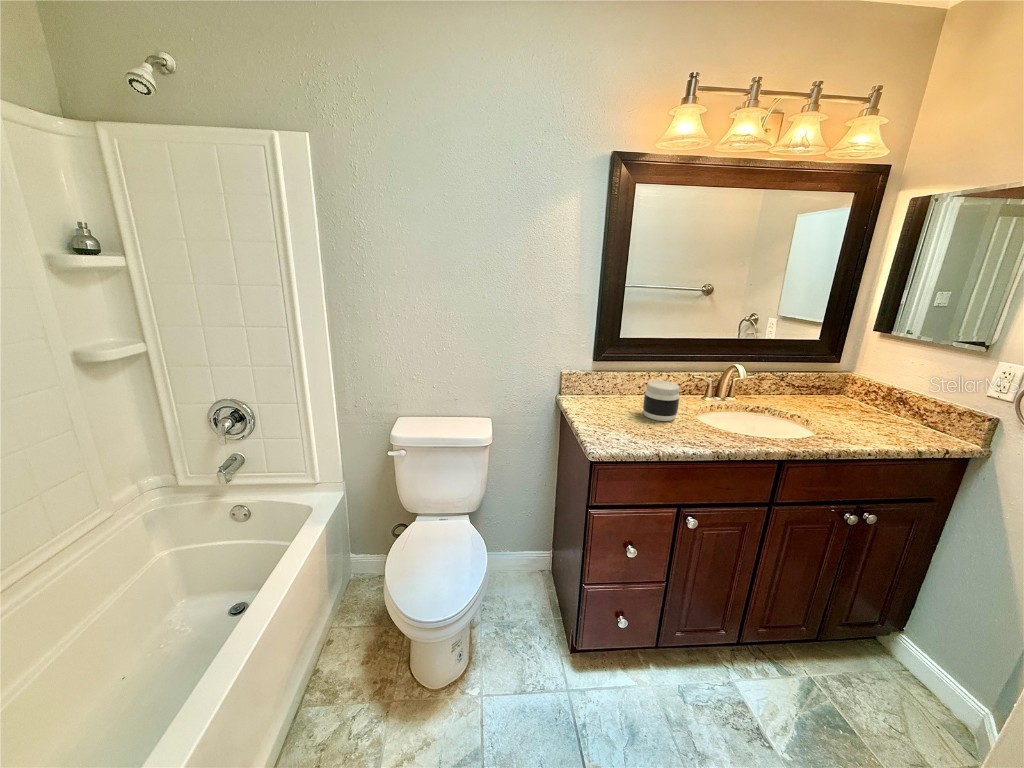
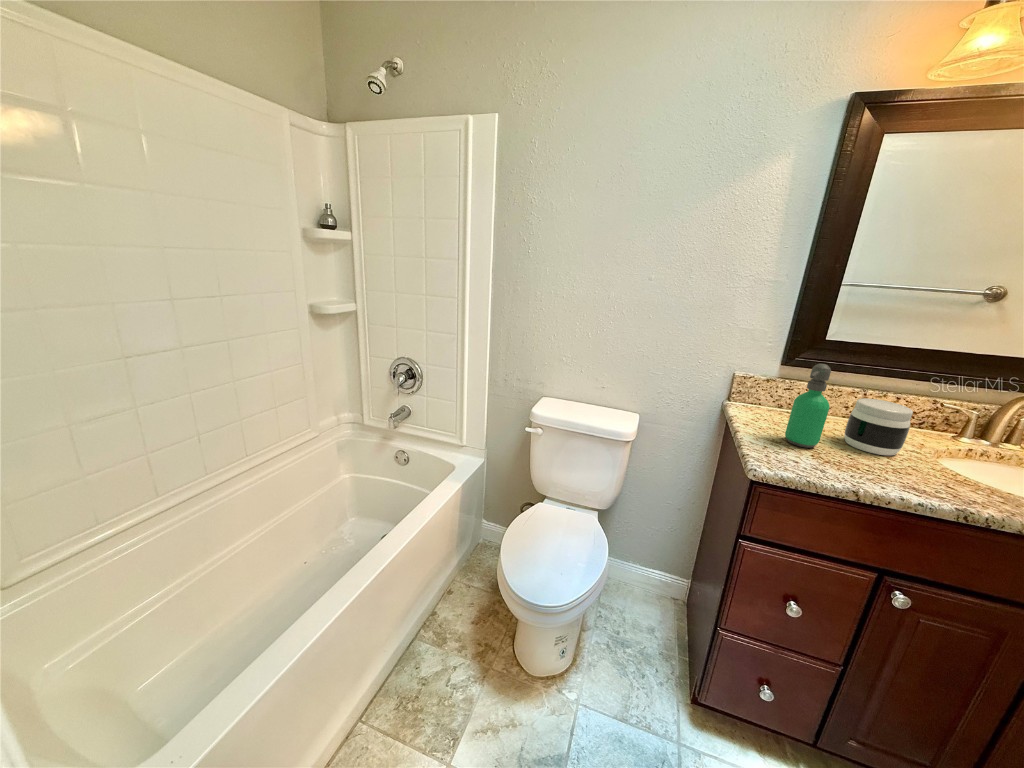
soap dispenser: none [606,361,632,426] -> present [785,364,831,448]

